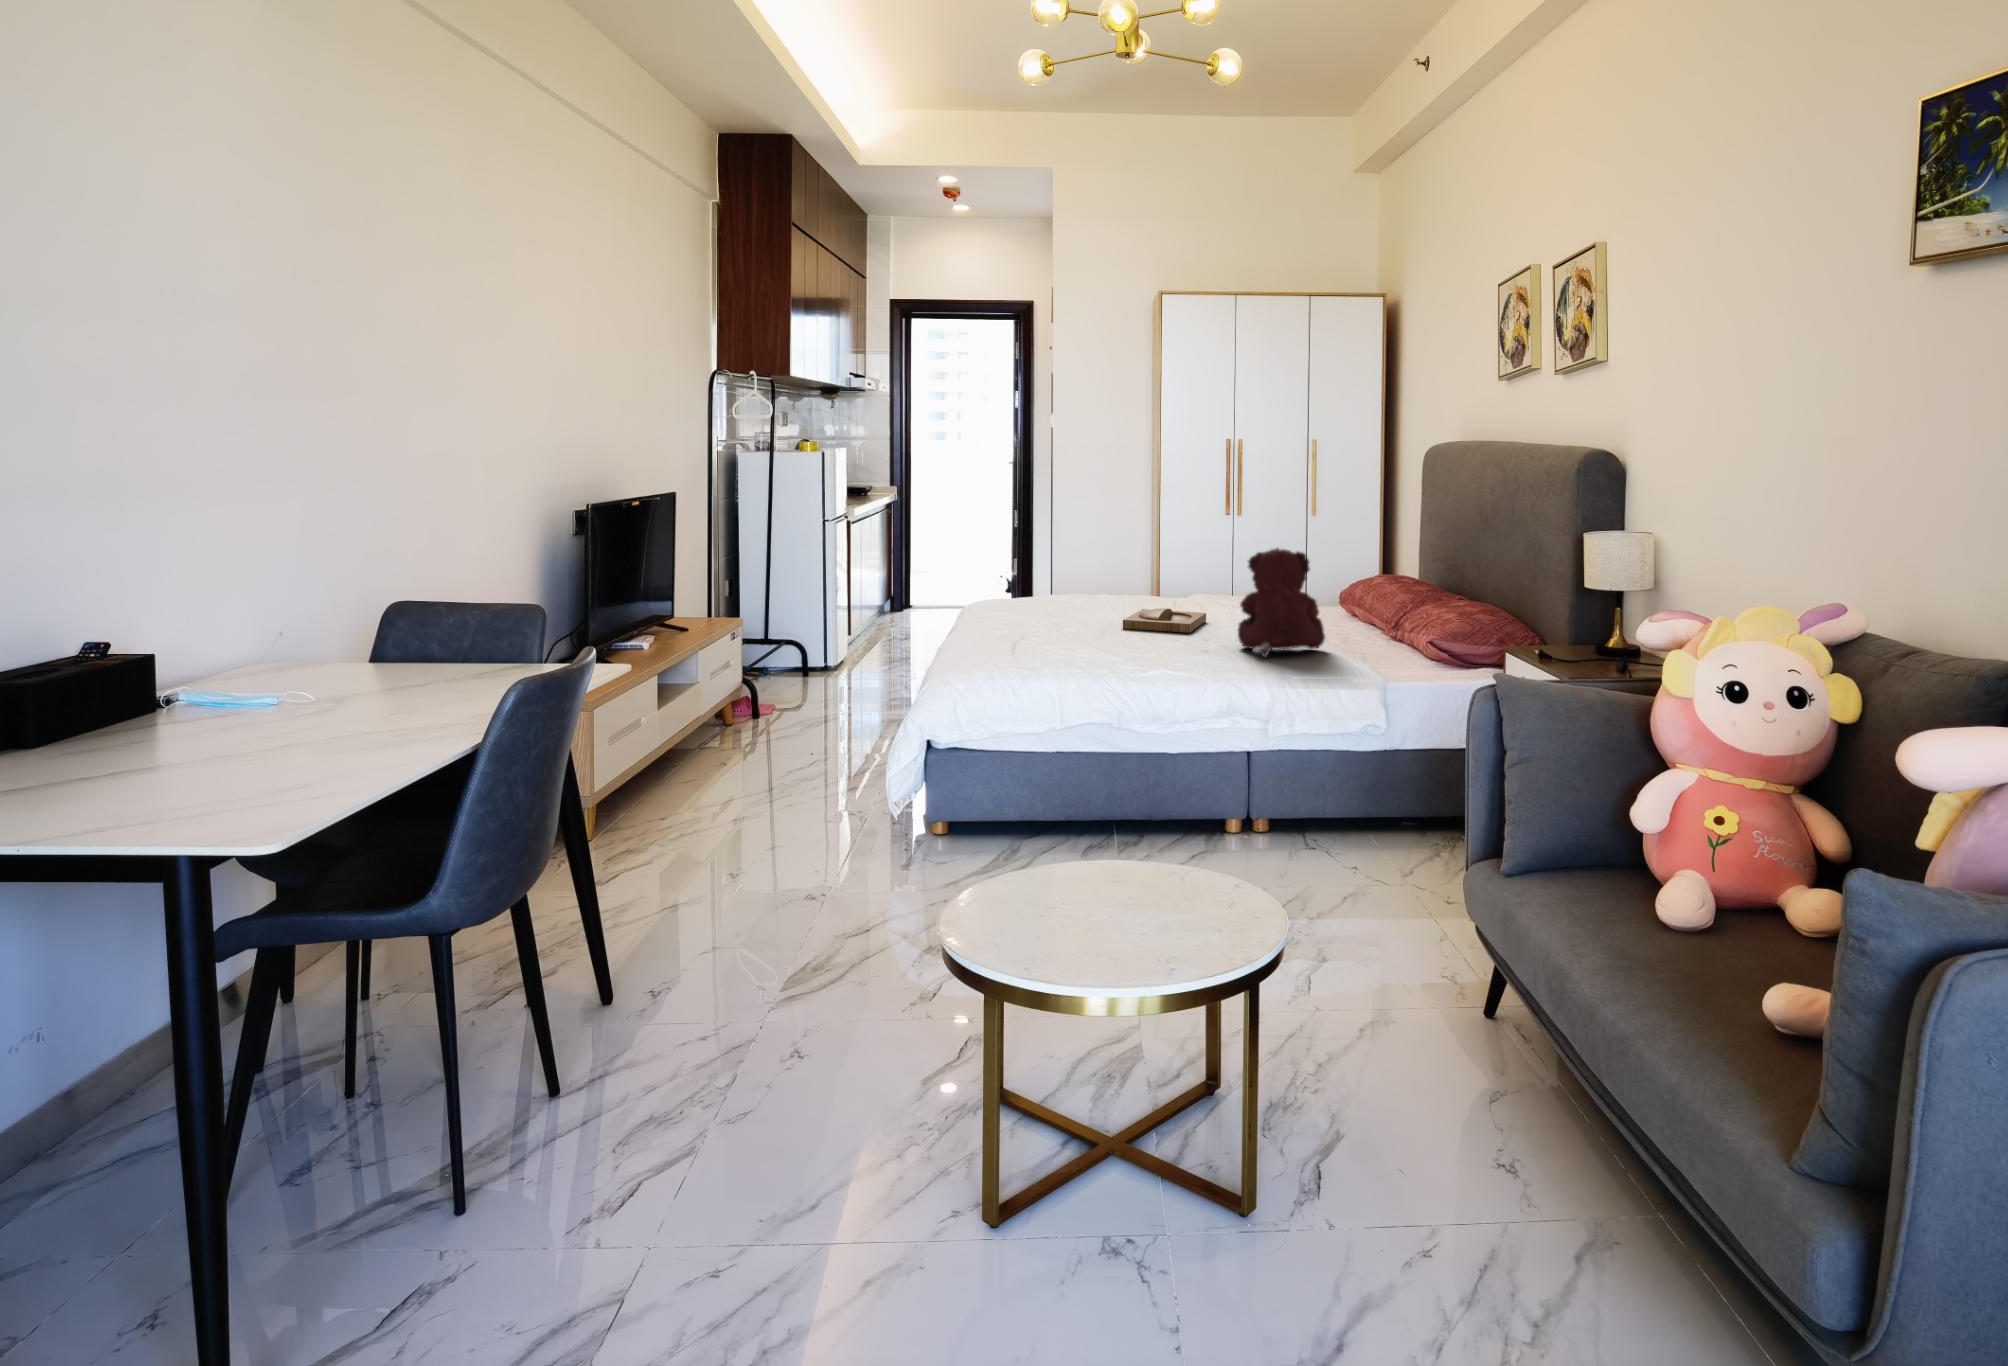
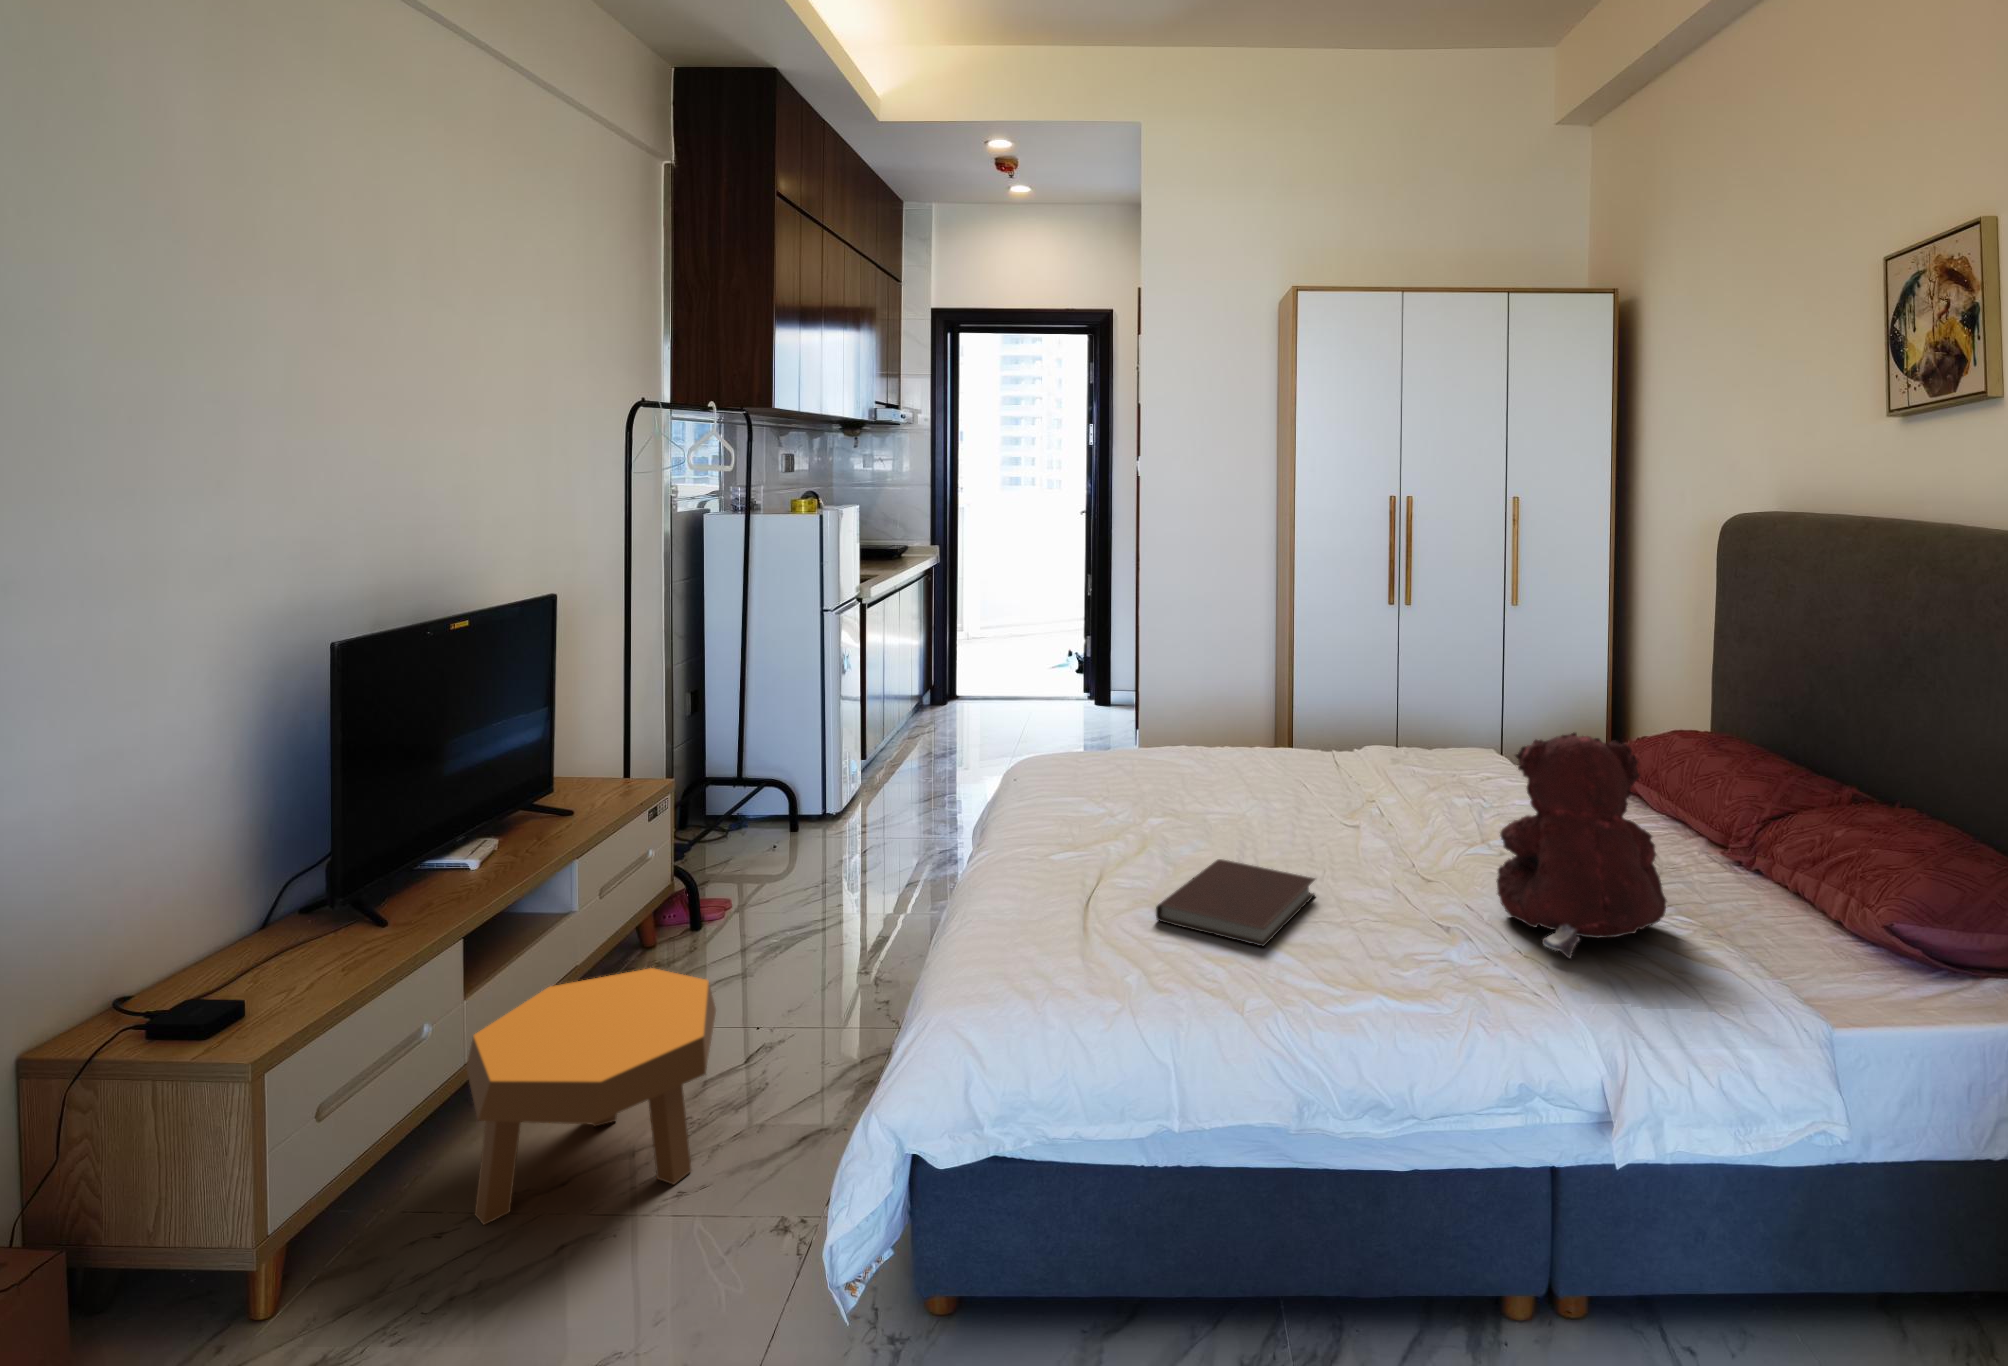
tray: present [1123,608,1206,633] -> none [1272,797,1407,862]
notebook: none [1052,628,1142,655] -> present [1156,859,1315,946]
footstool: none [664,704,802,817] -> present [466,968,716,1225]

